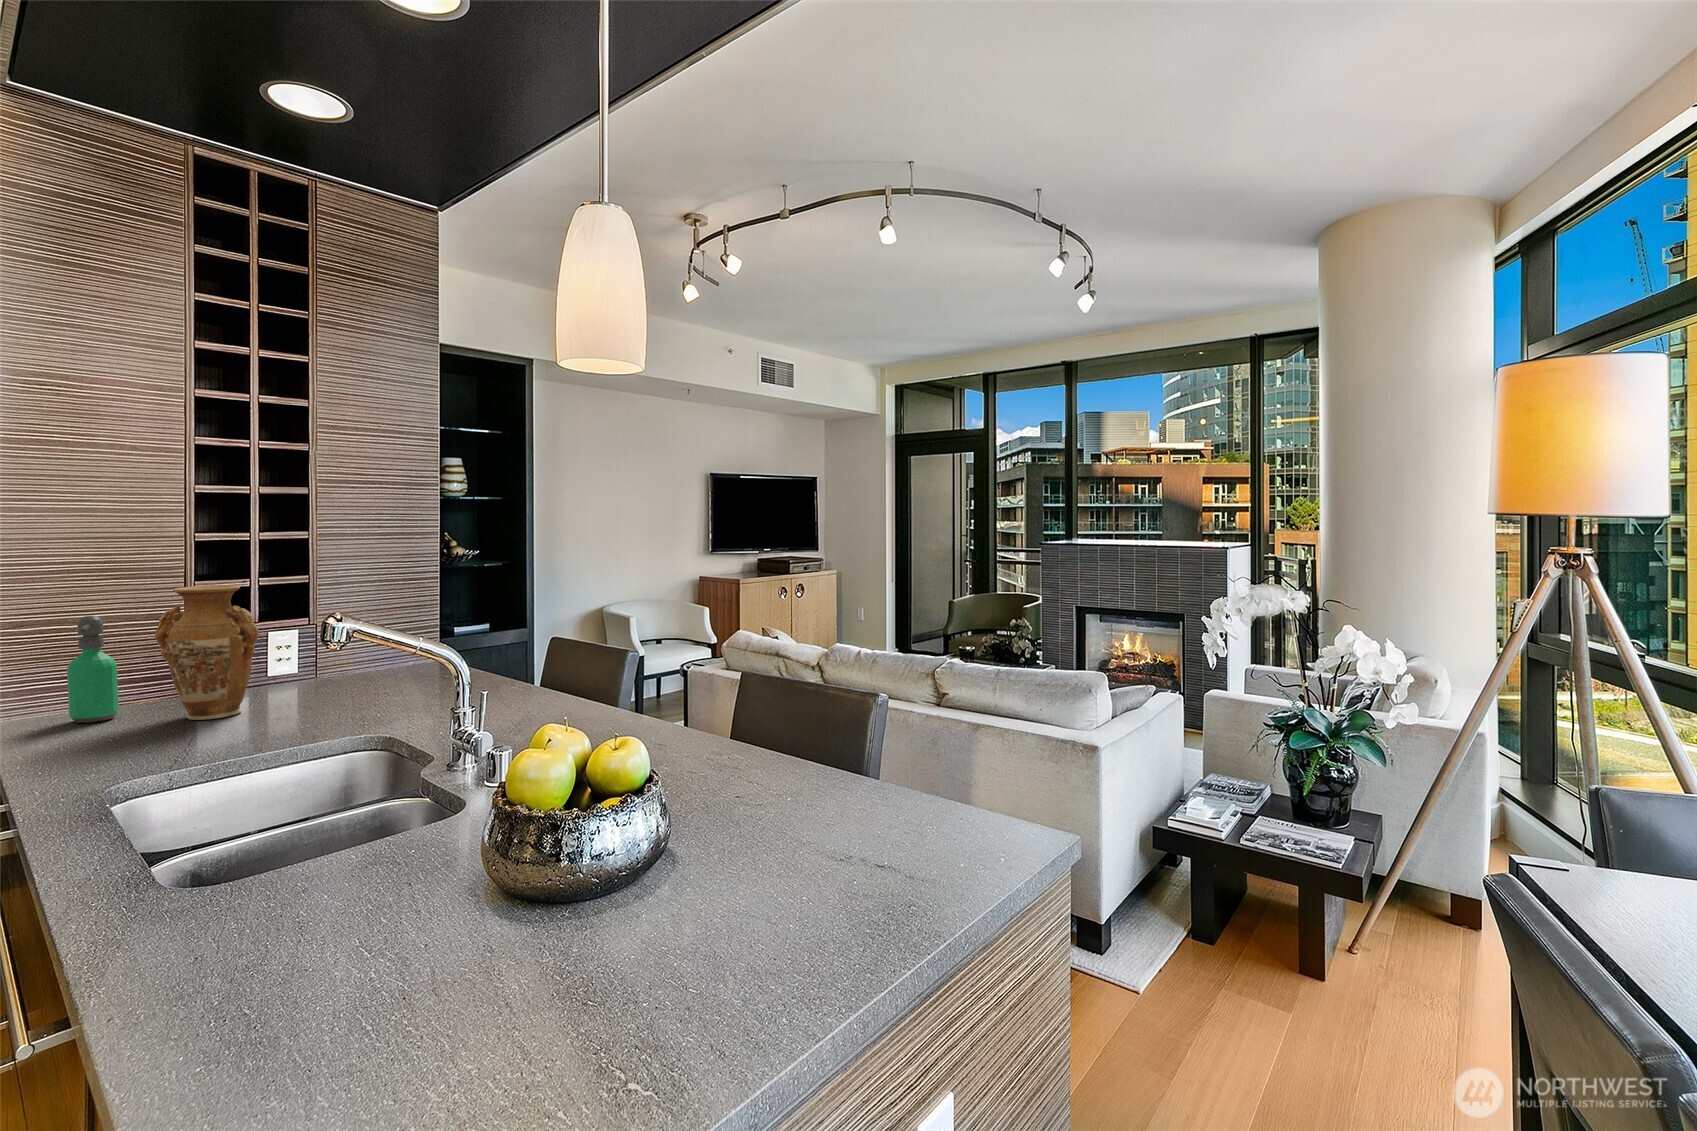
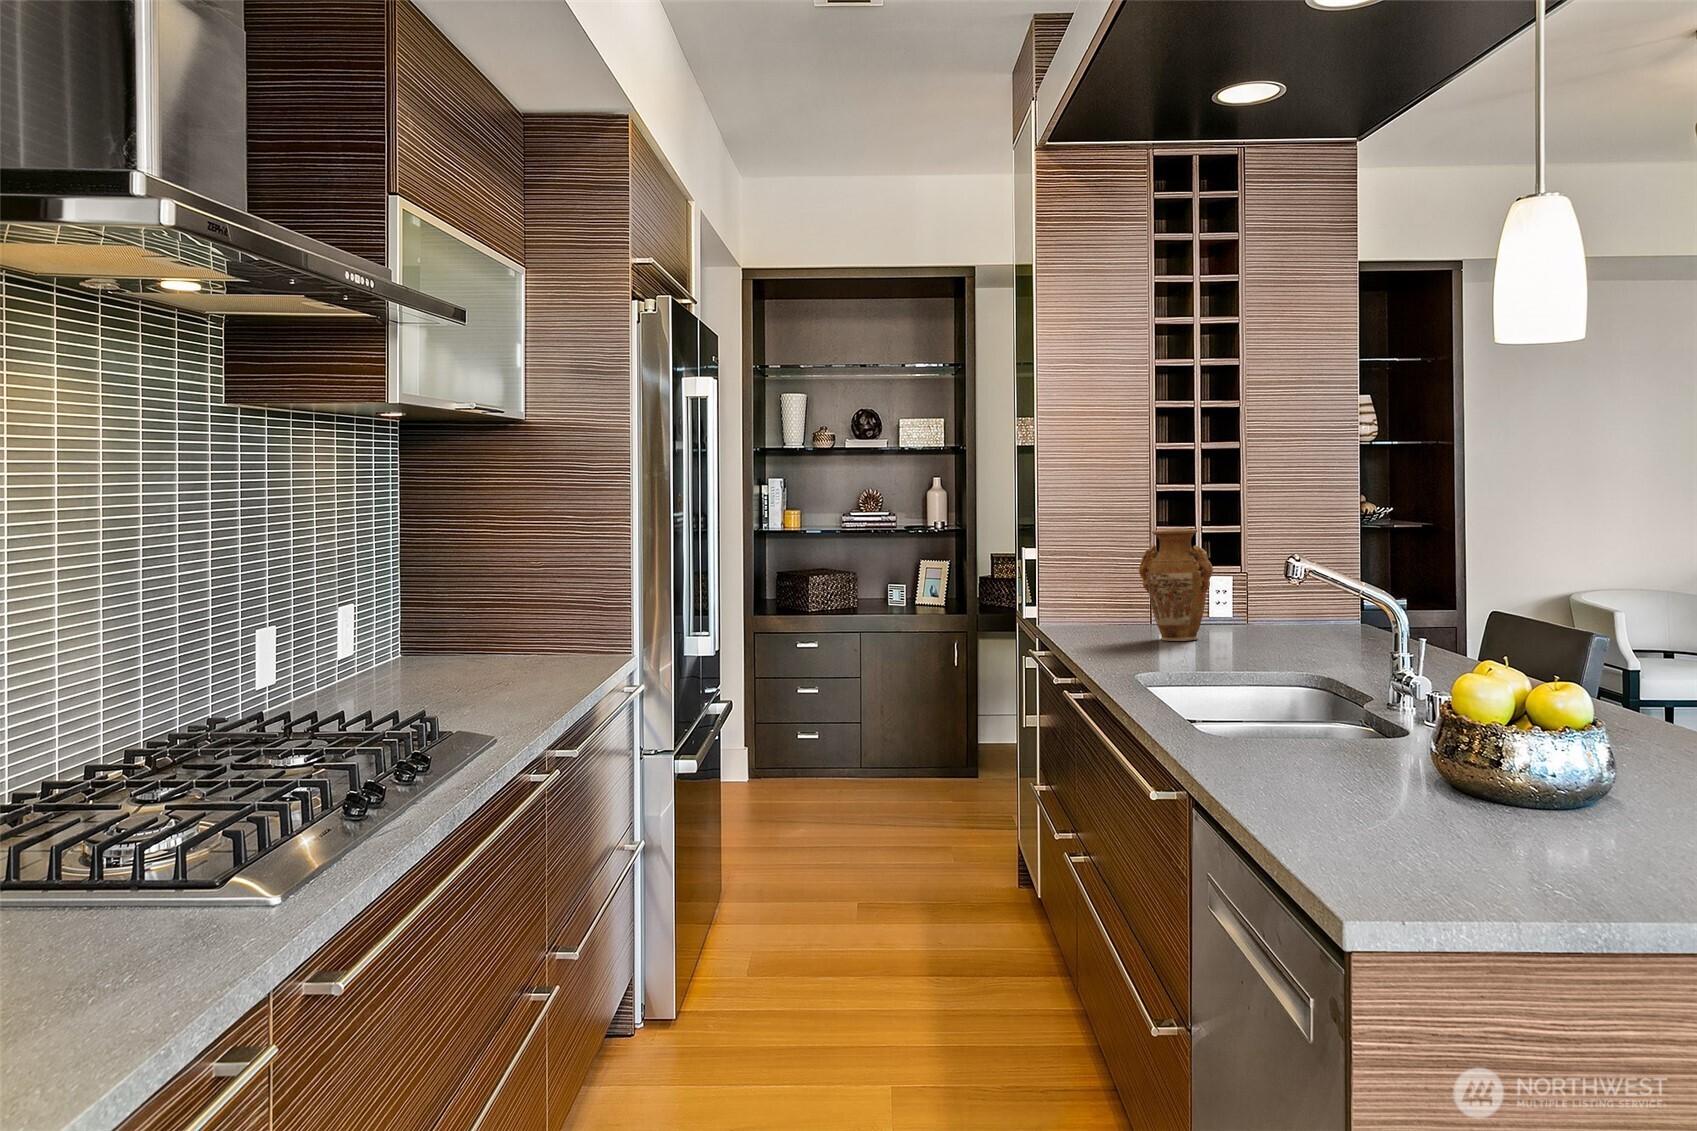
soap dispenser: present [67,616,119,723] -> none [1084,554,1114,637]

